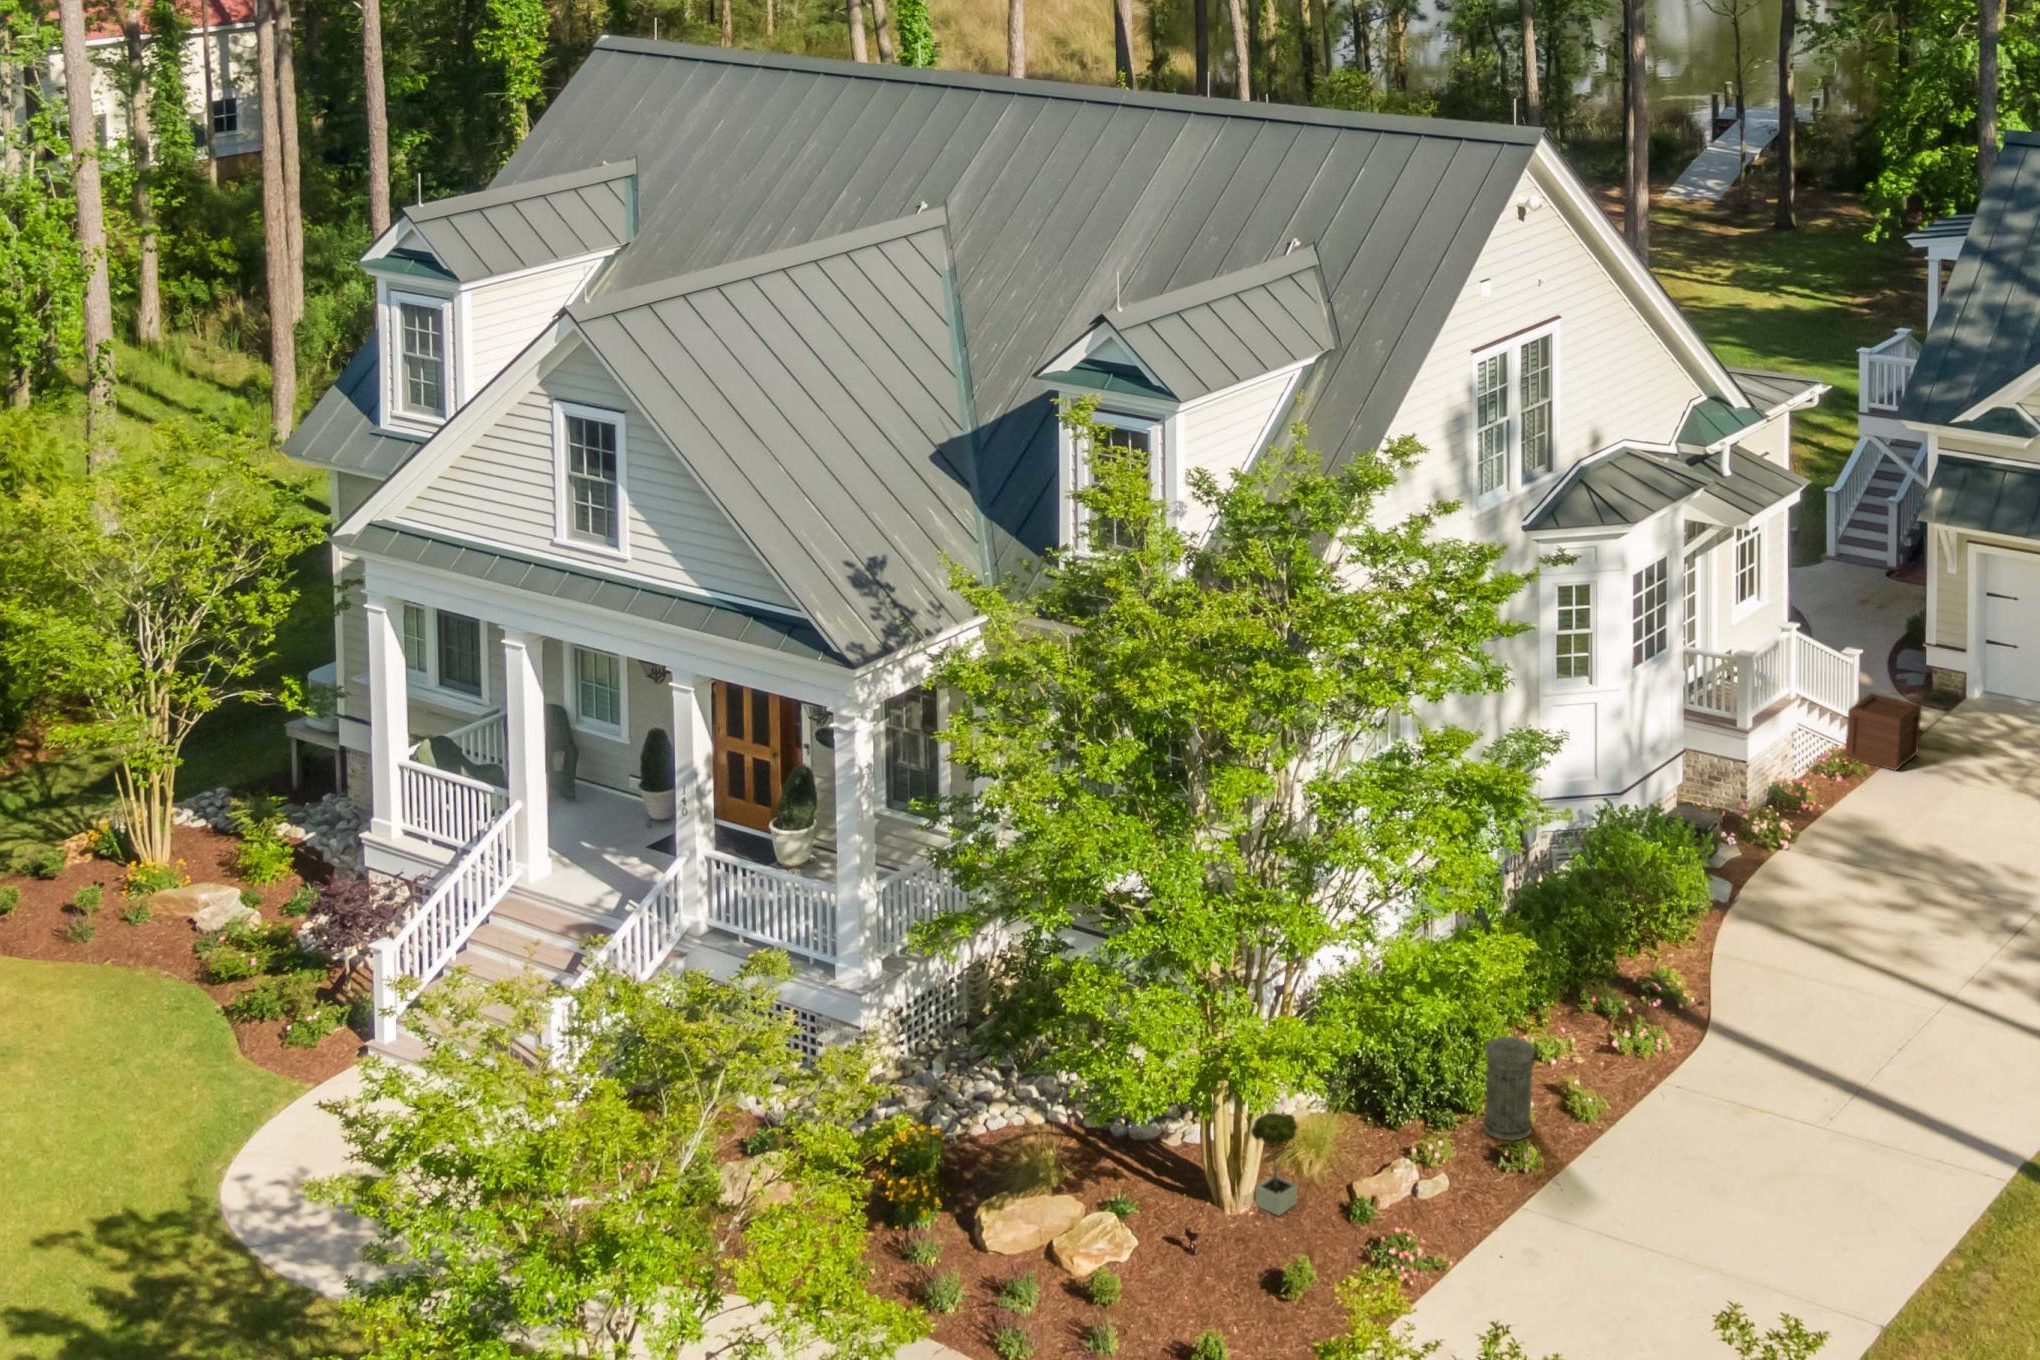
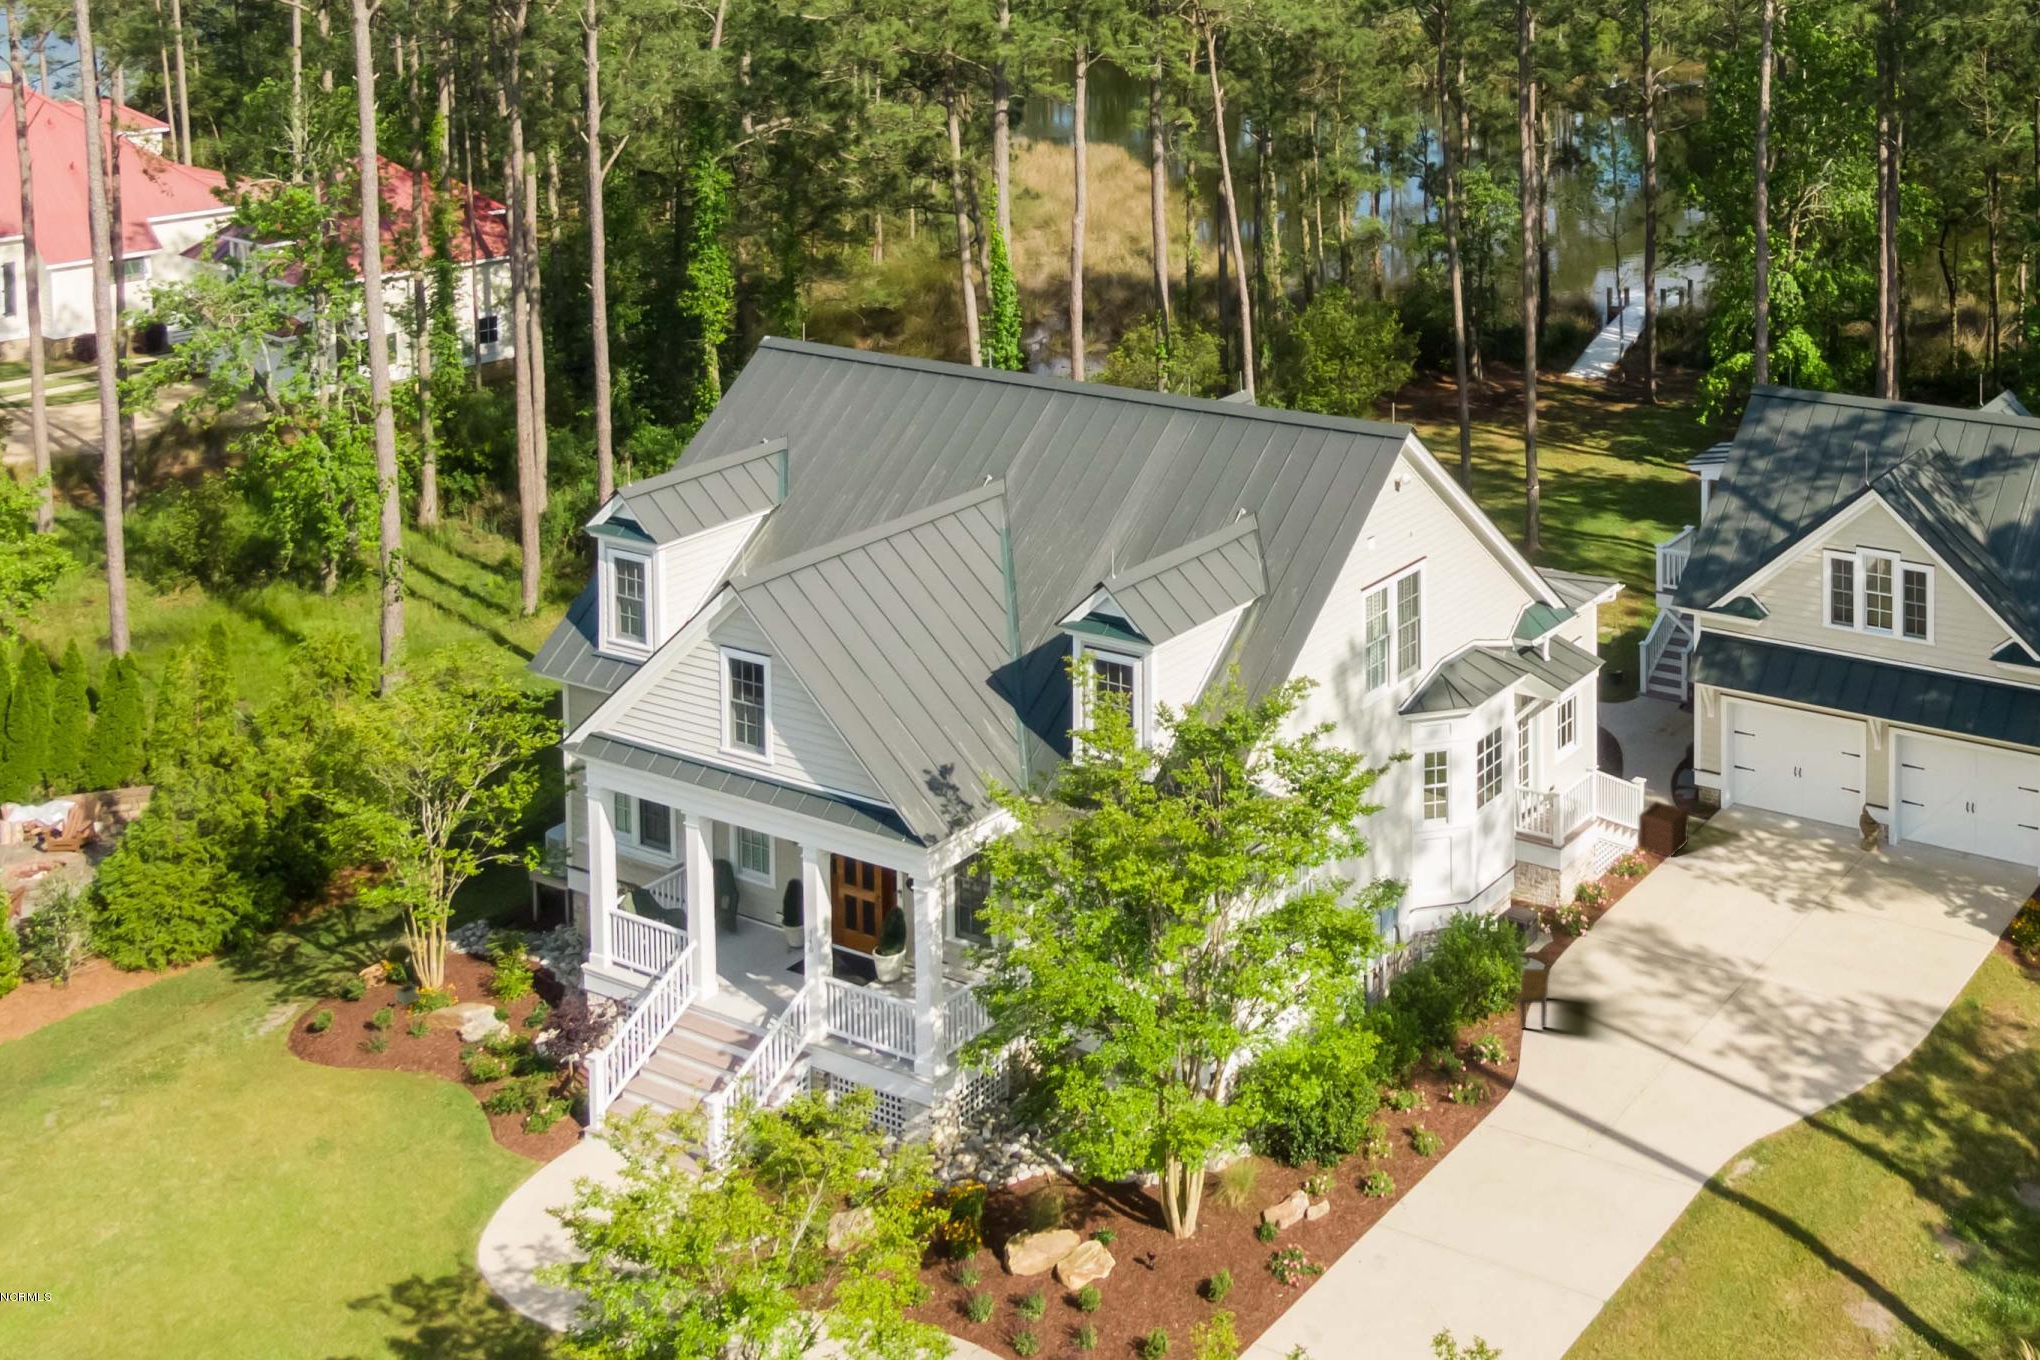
bench: none [1702,893,1745,976] -> present [1520,968,1550,1029]
trash can: present [1483,1037,1534,1141] -> none [1358,1095,1391,1167]
potted tree: present [1251,1113,1298,1216] -> present [388,944,420,1005]

